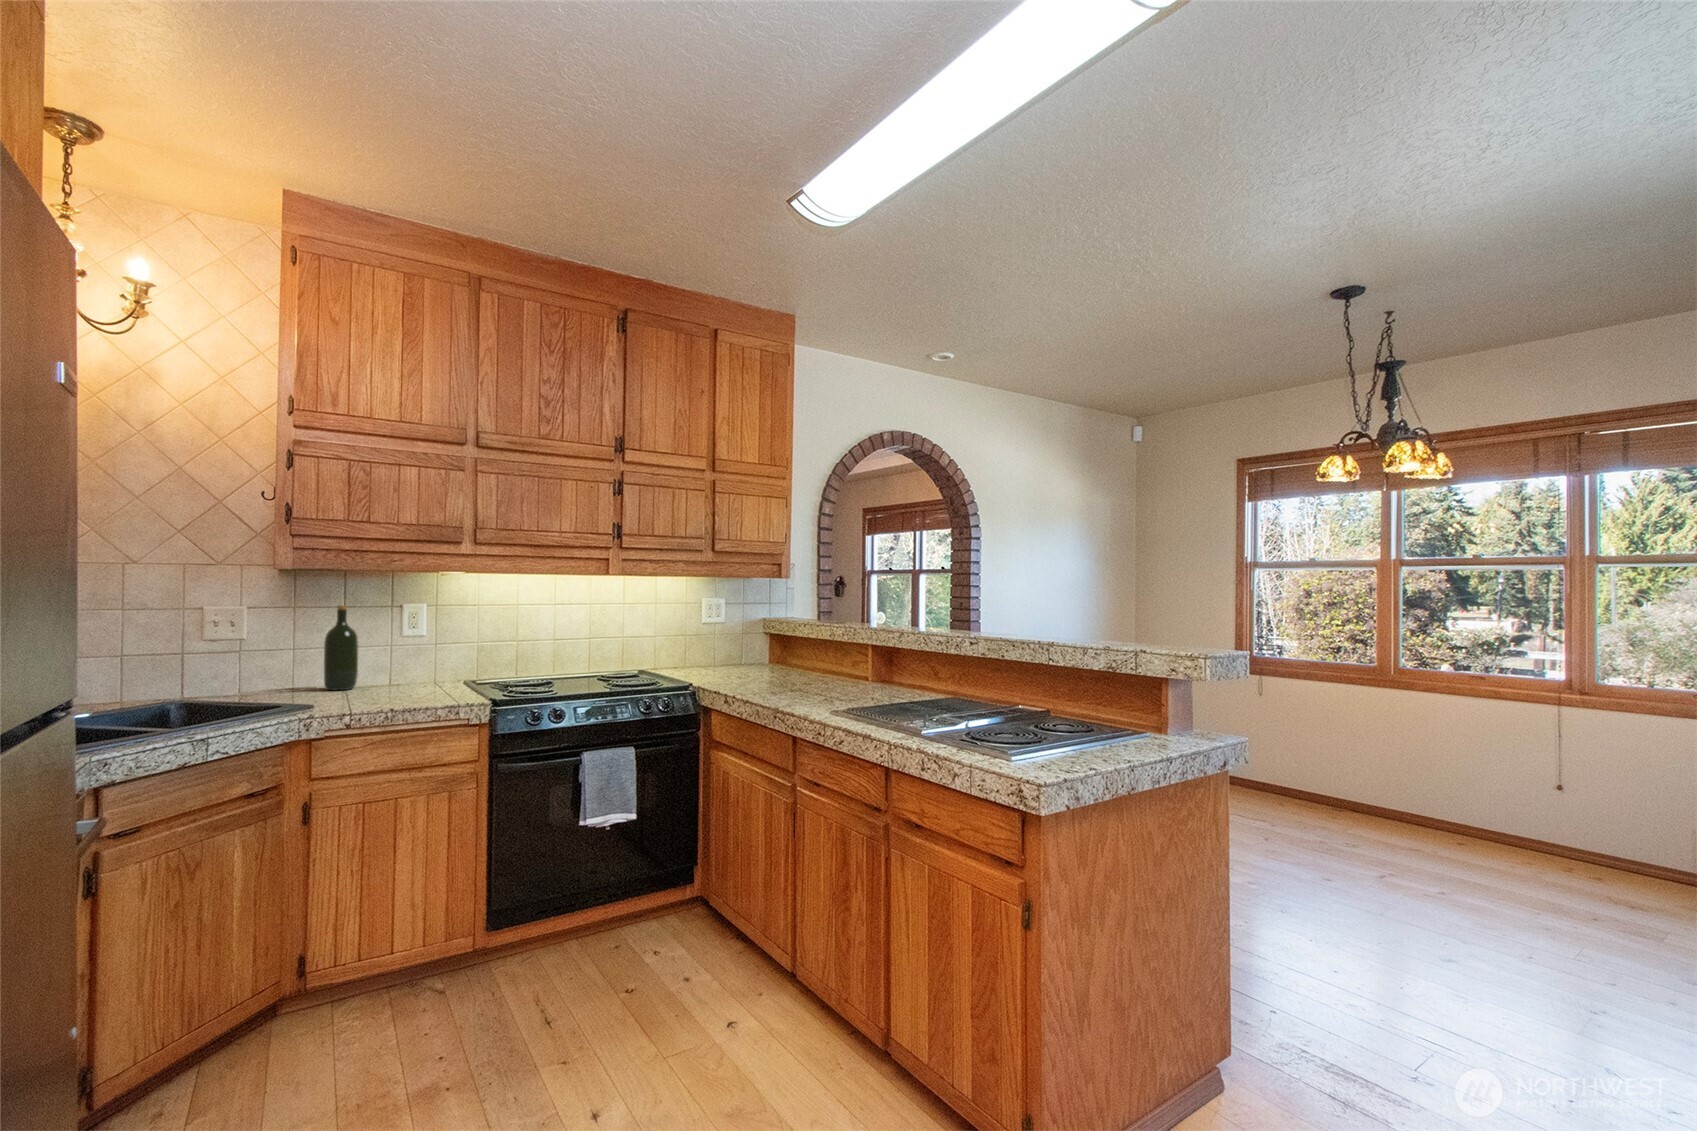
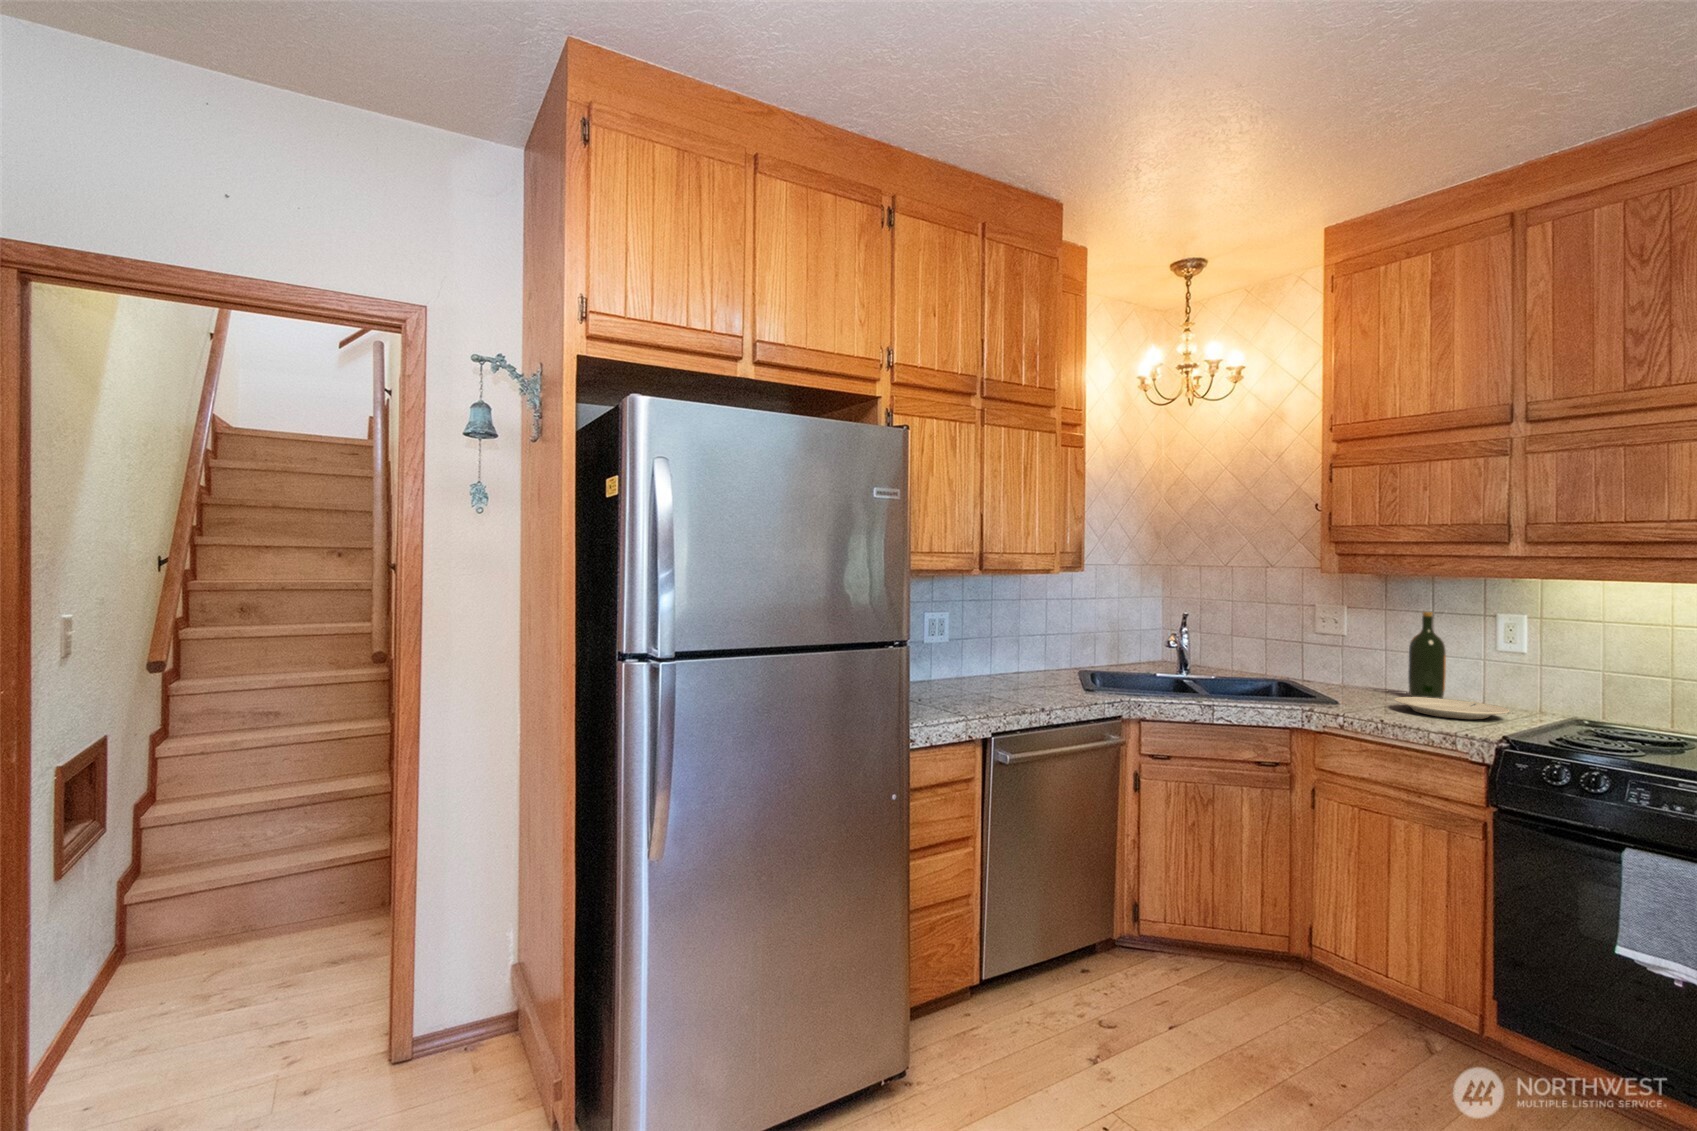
plate: none [354,681,448,698] -> present [1394,697,1509,719]

